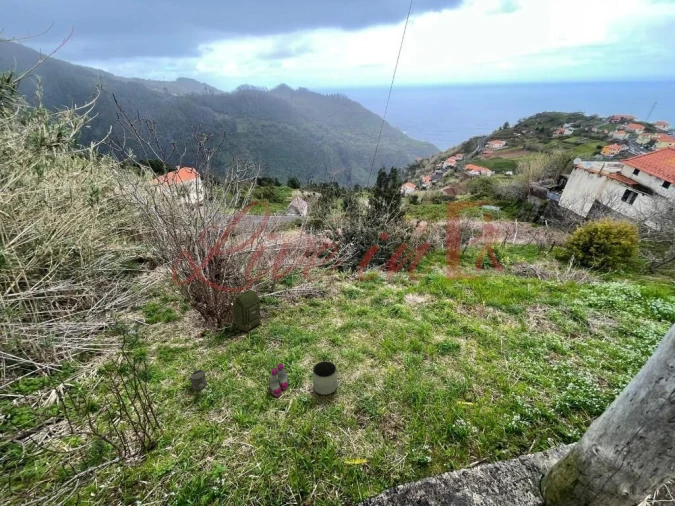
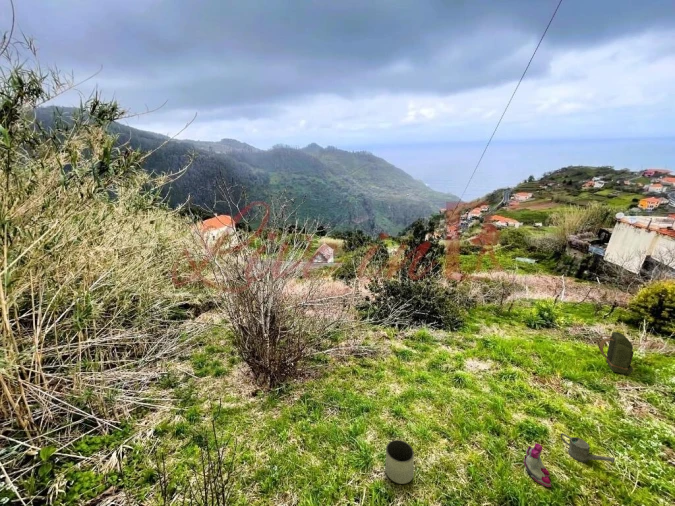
backpack: present [231,290,261,331] -> present [598,332,634,374]
boots: present [269,364,288,397] -> present [524,443,551,487]
watering can: present [190,367,207,390] -> present [560,433,615,463]

